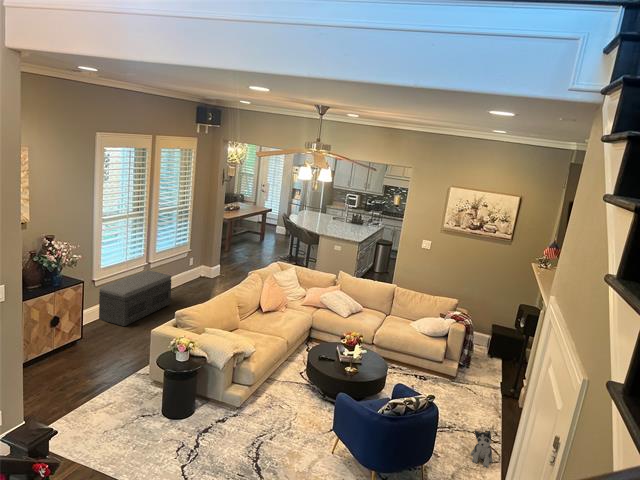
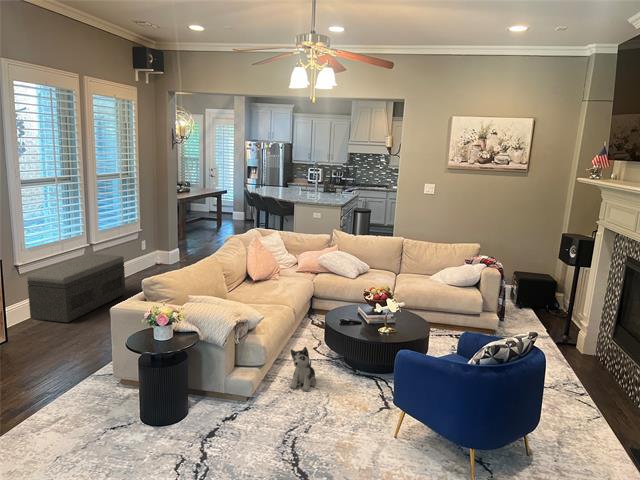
plush toy: present [471,430,493,467] -> present [290,347,317,391]

